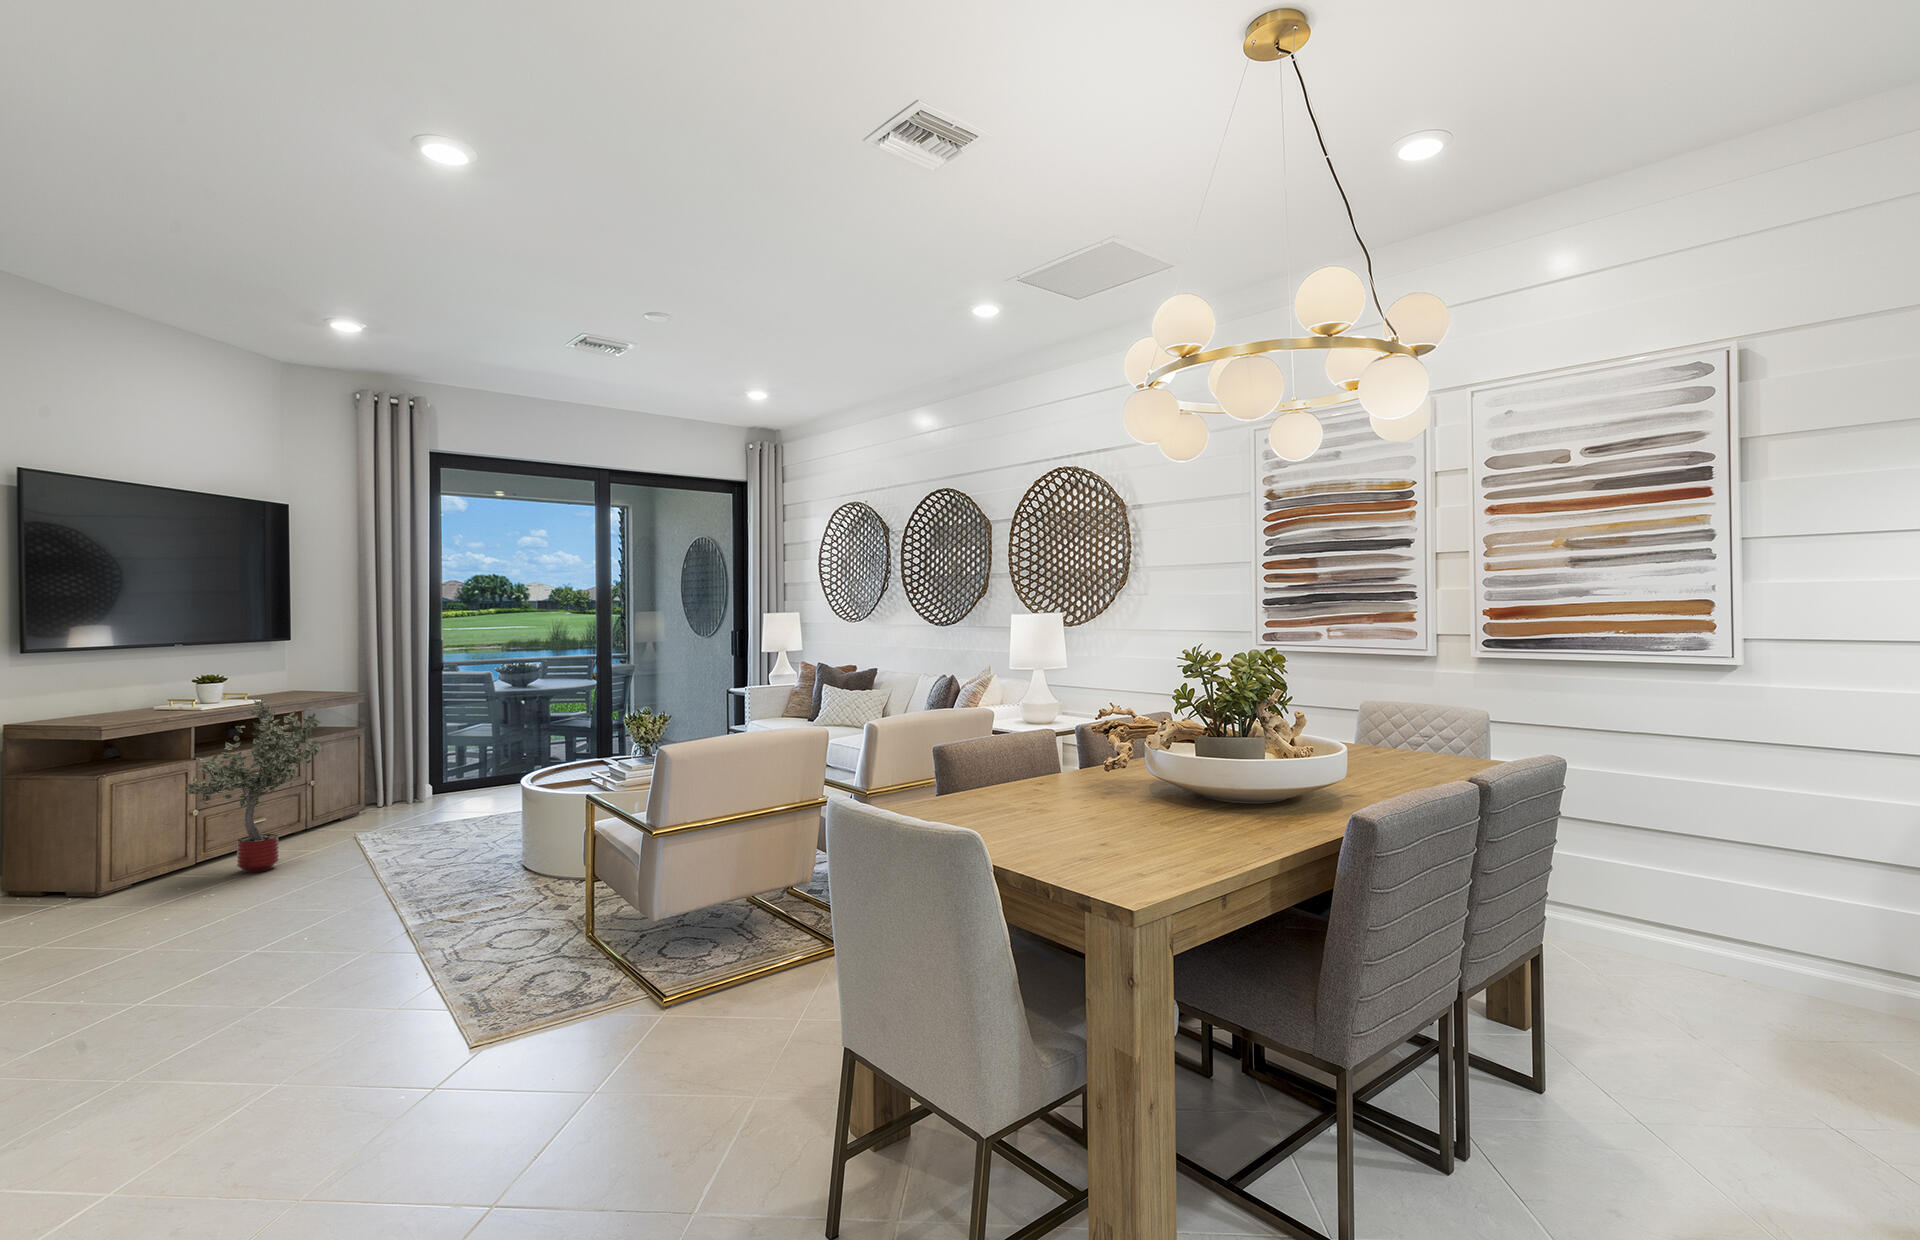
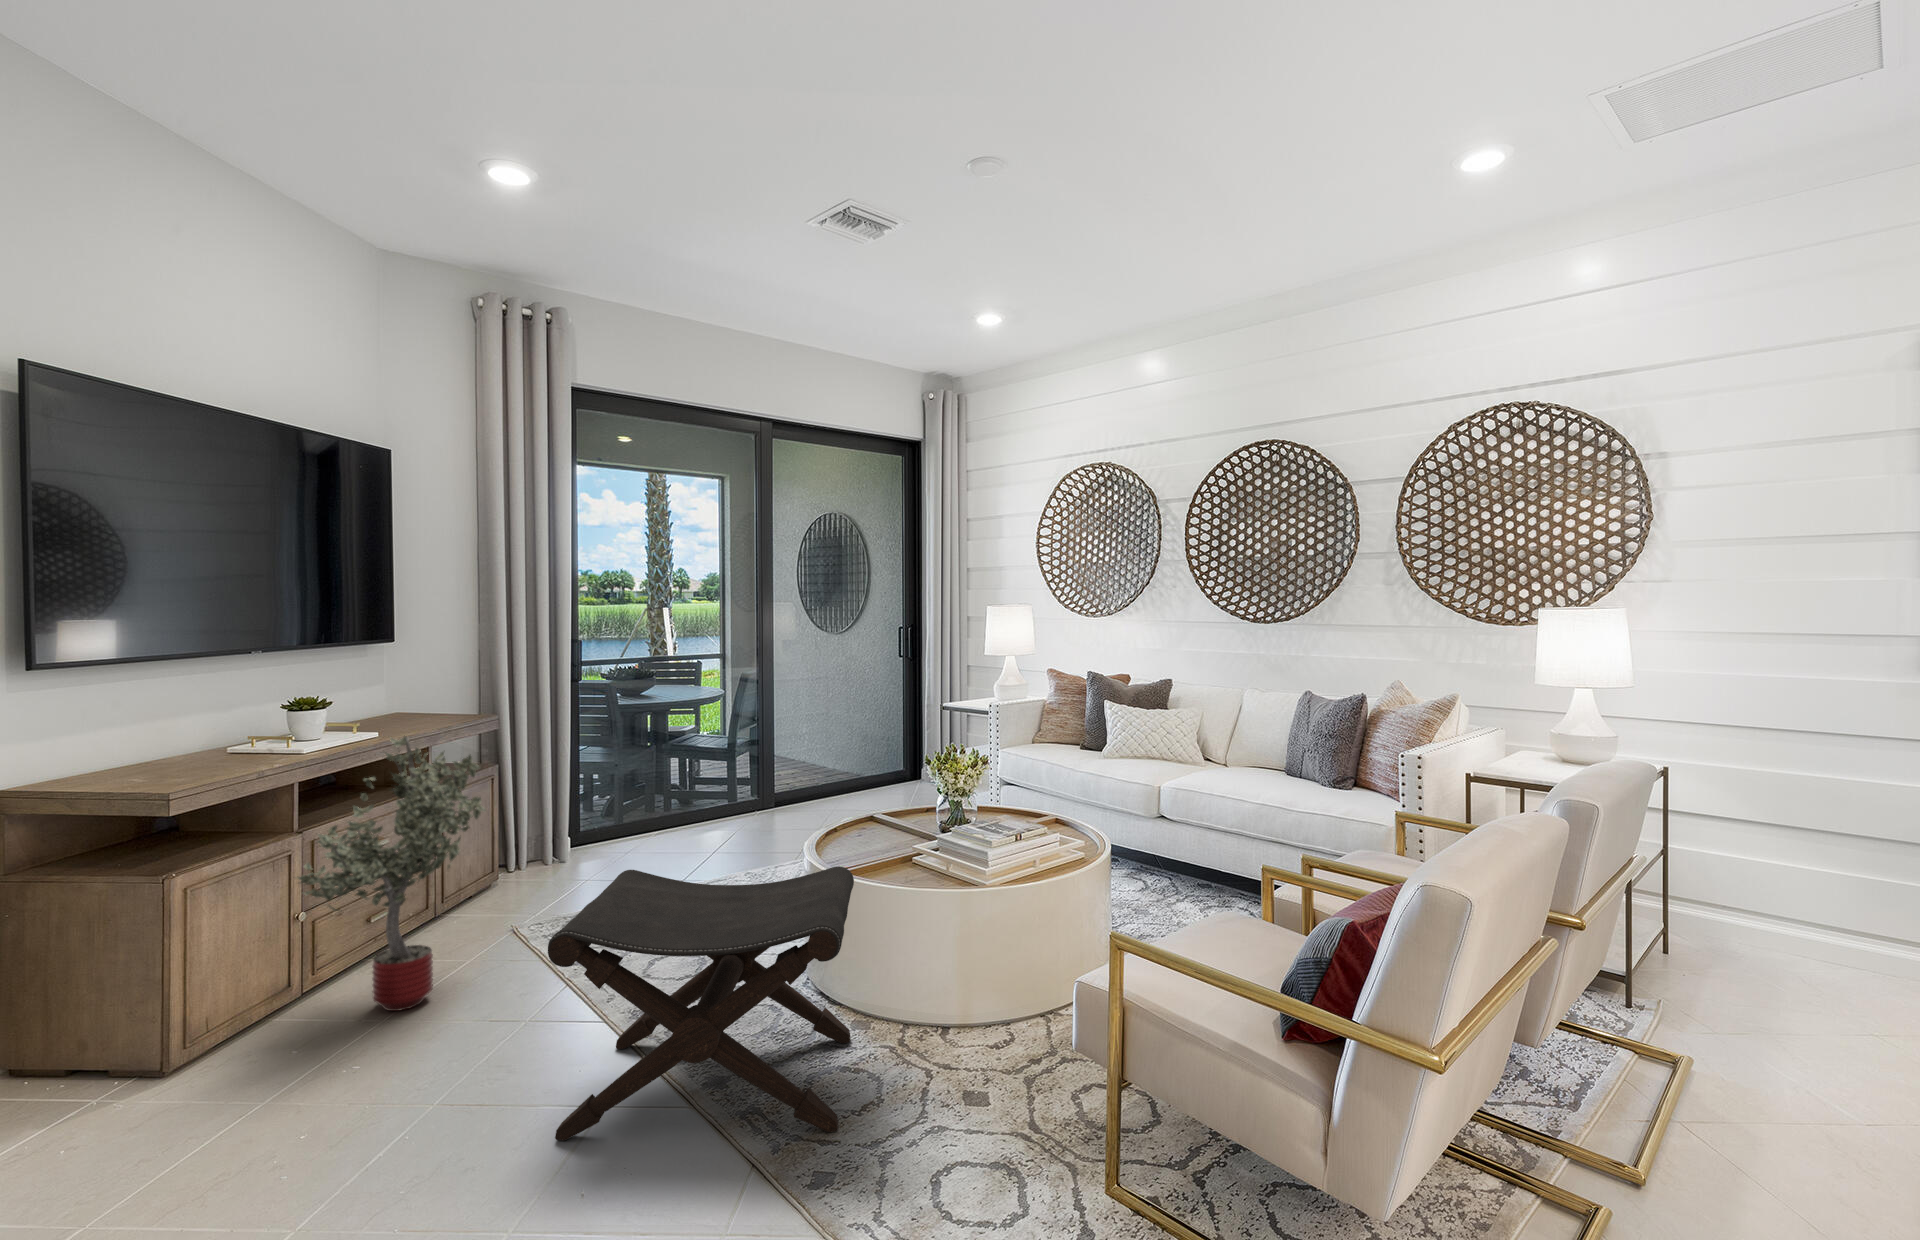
footstool: none [296,779,521,924] -> present [548,866,854,1141]

